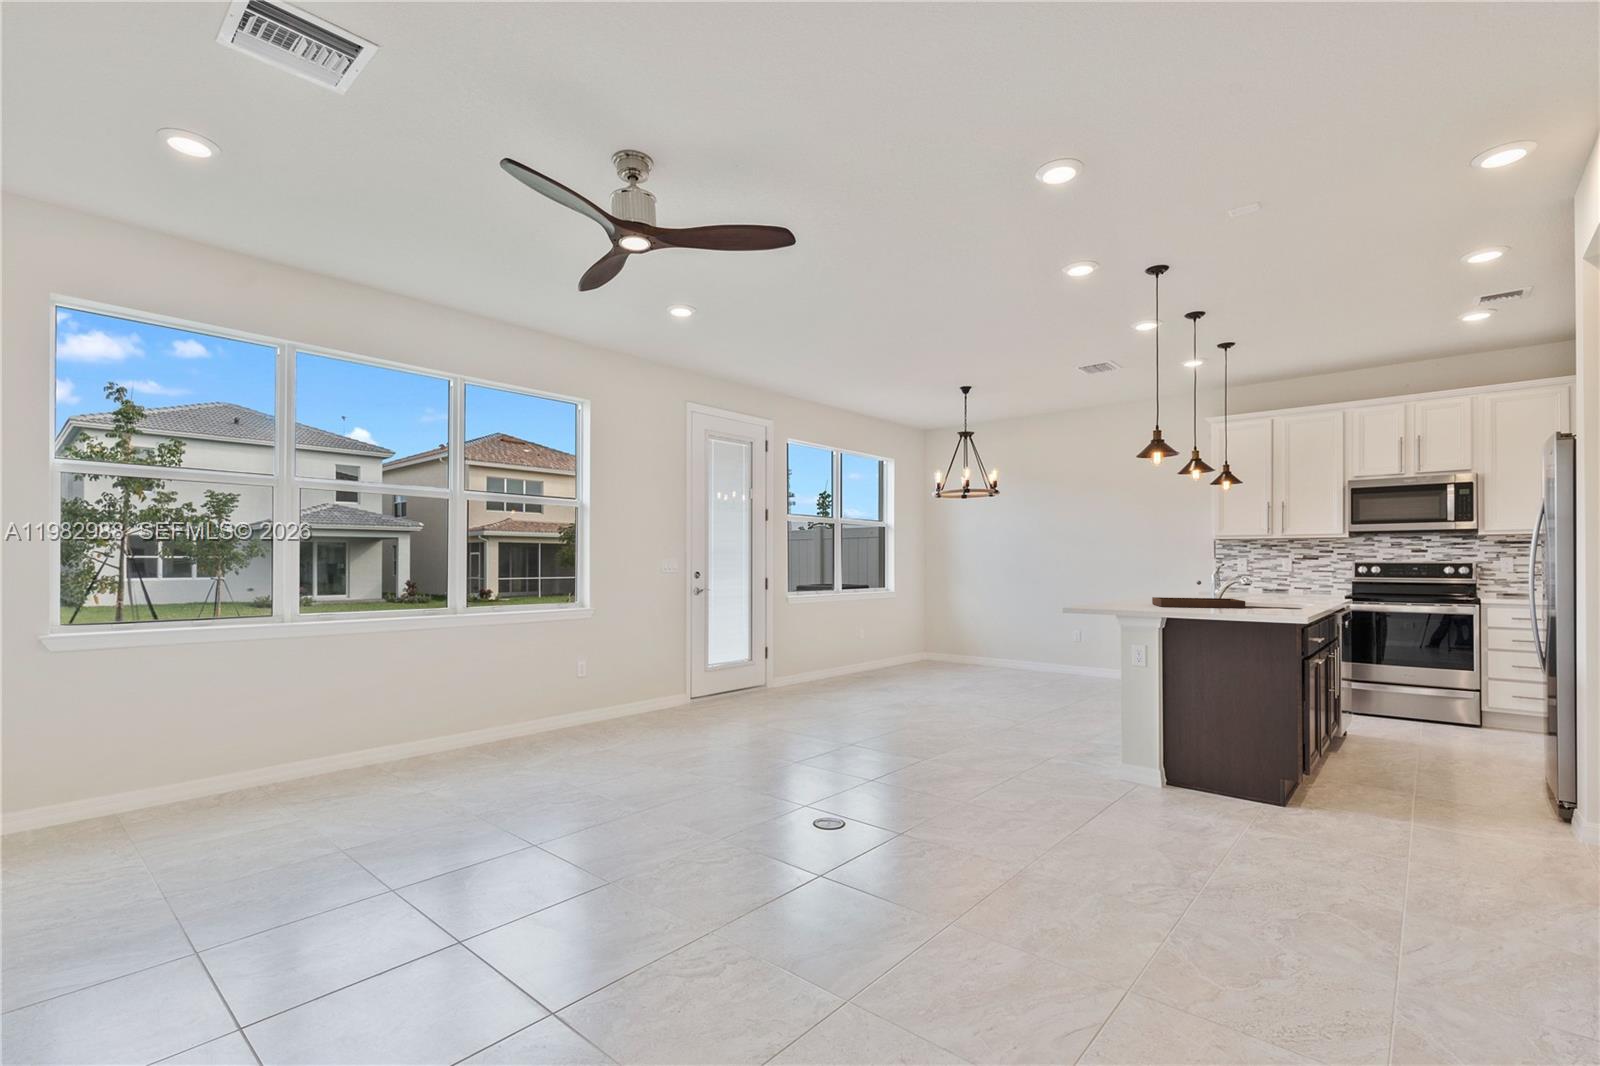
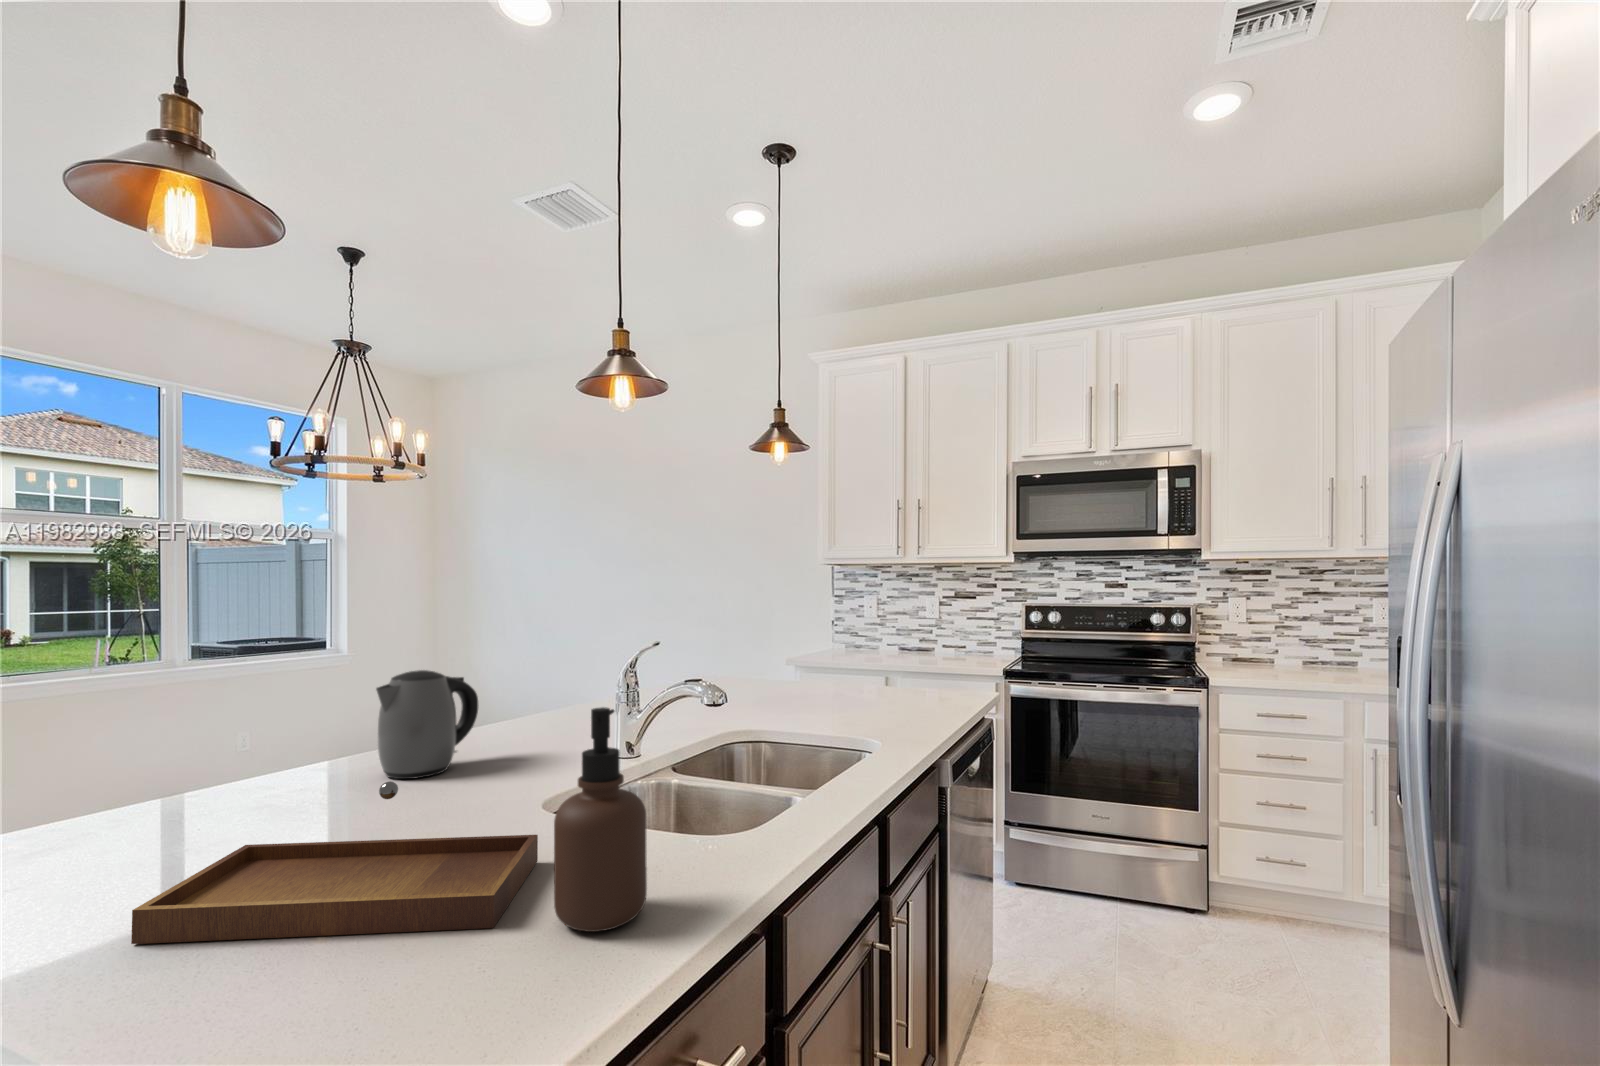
soap dispenser: none [1258,560,1284,609] -> present [554,707,647,932]
kettle: none [1124,566,1150,599] -> present [376,670,478,779]

